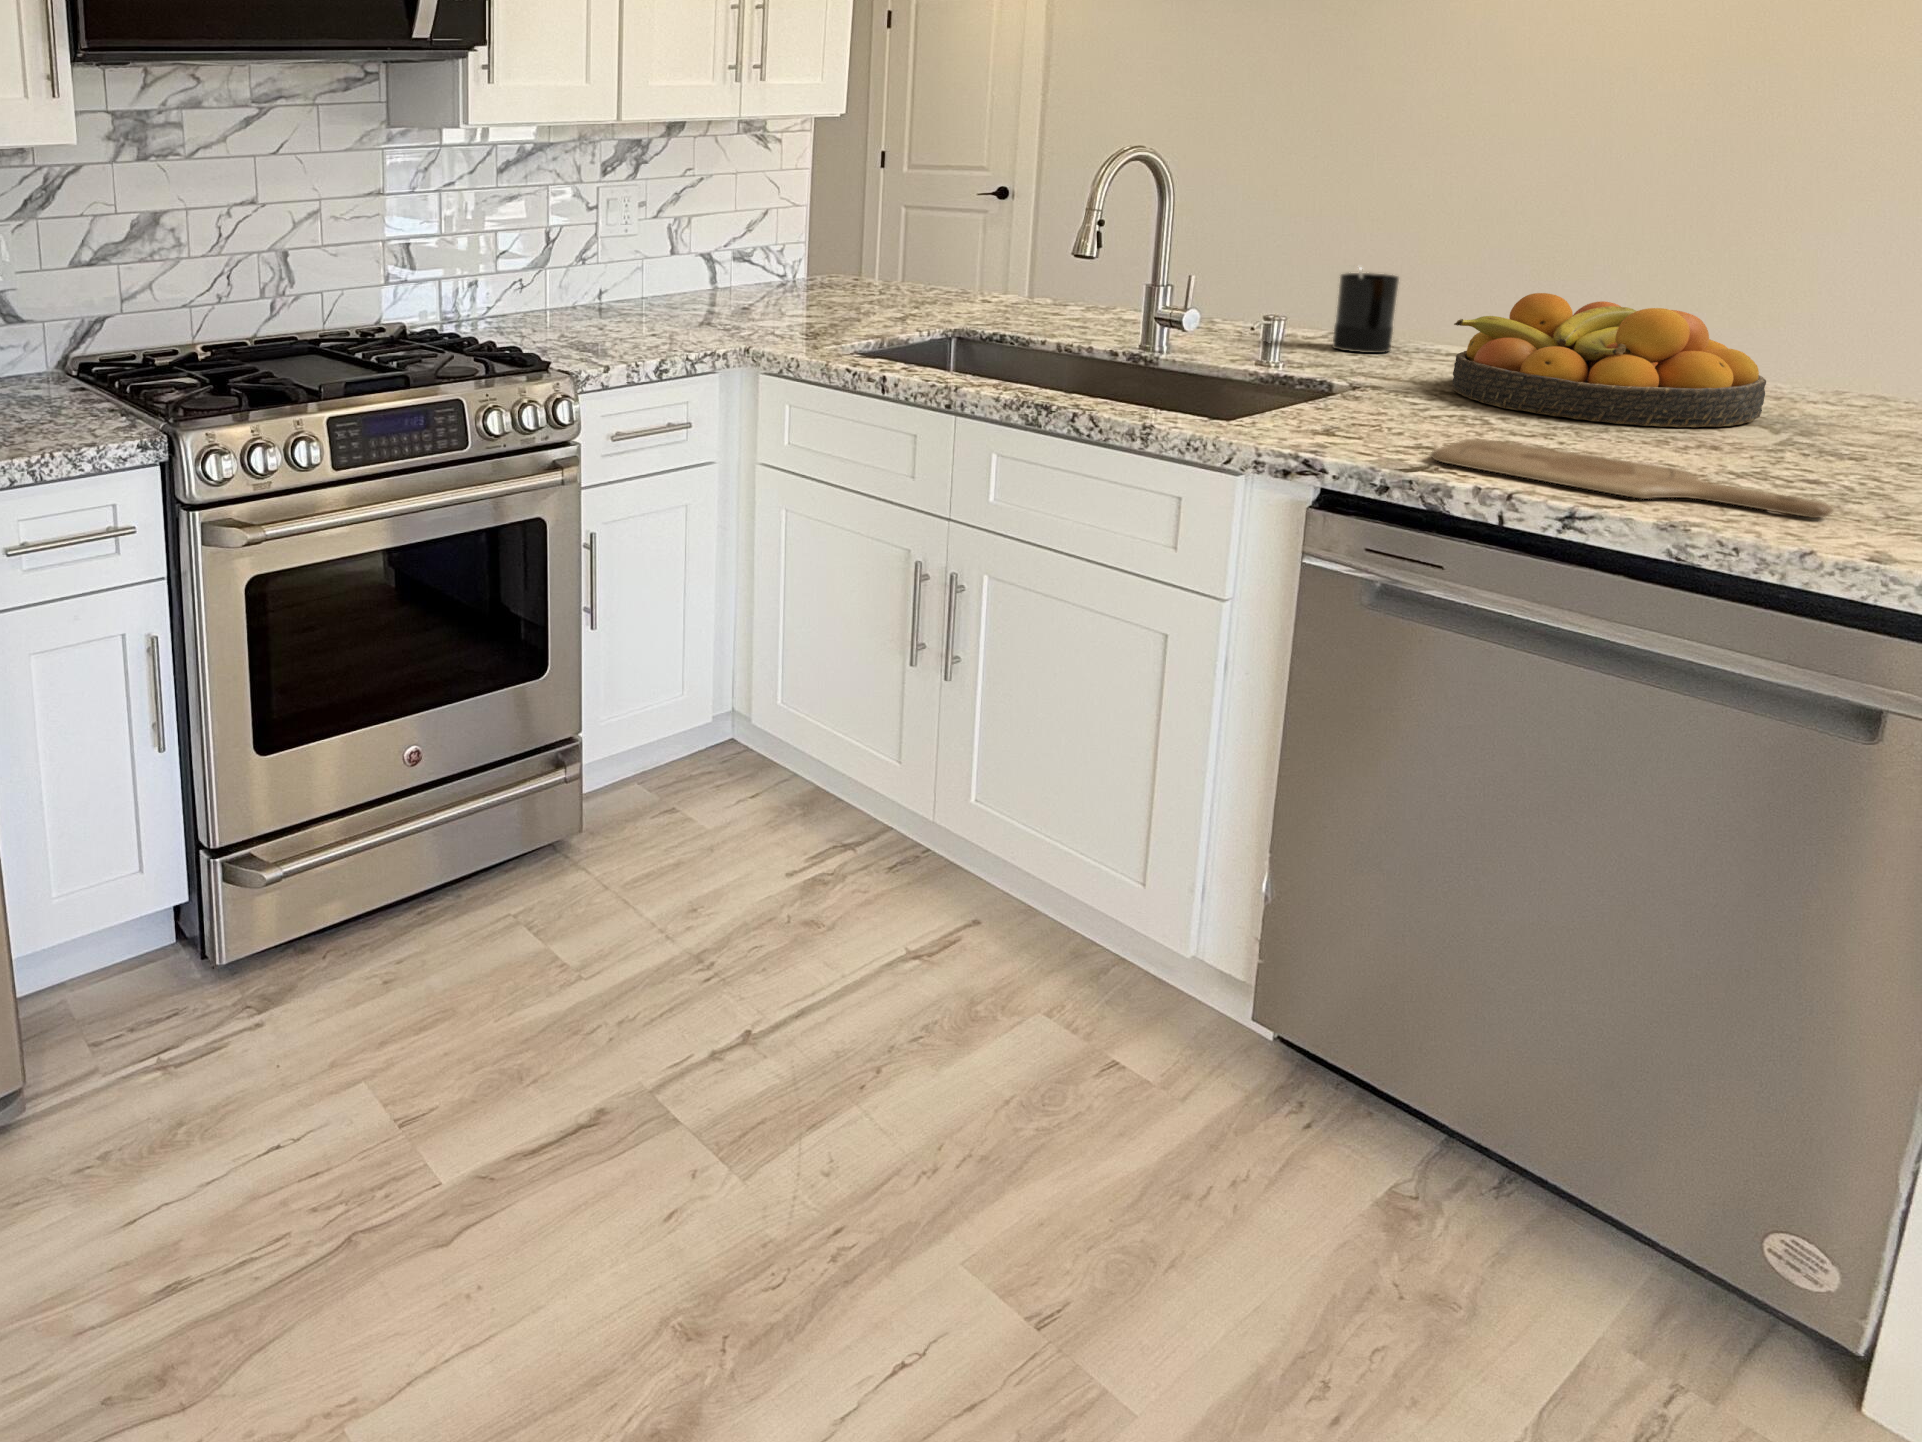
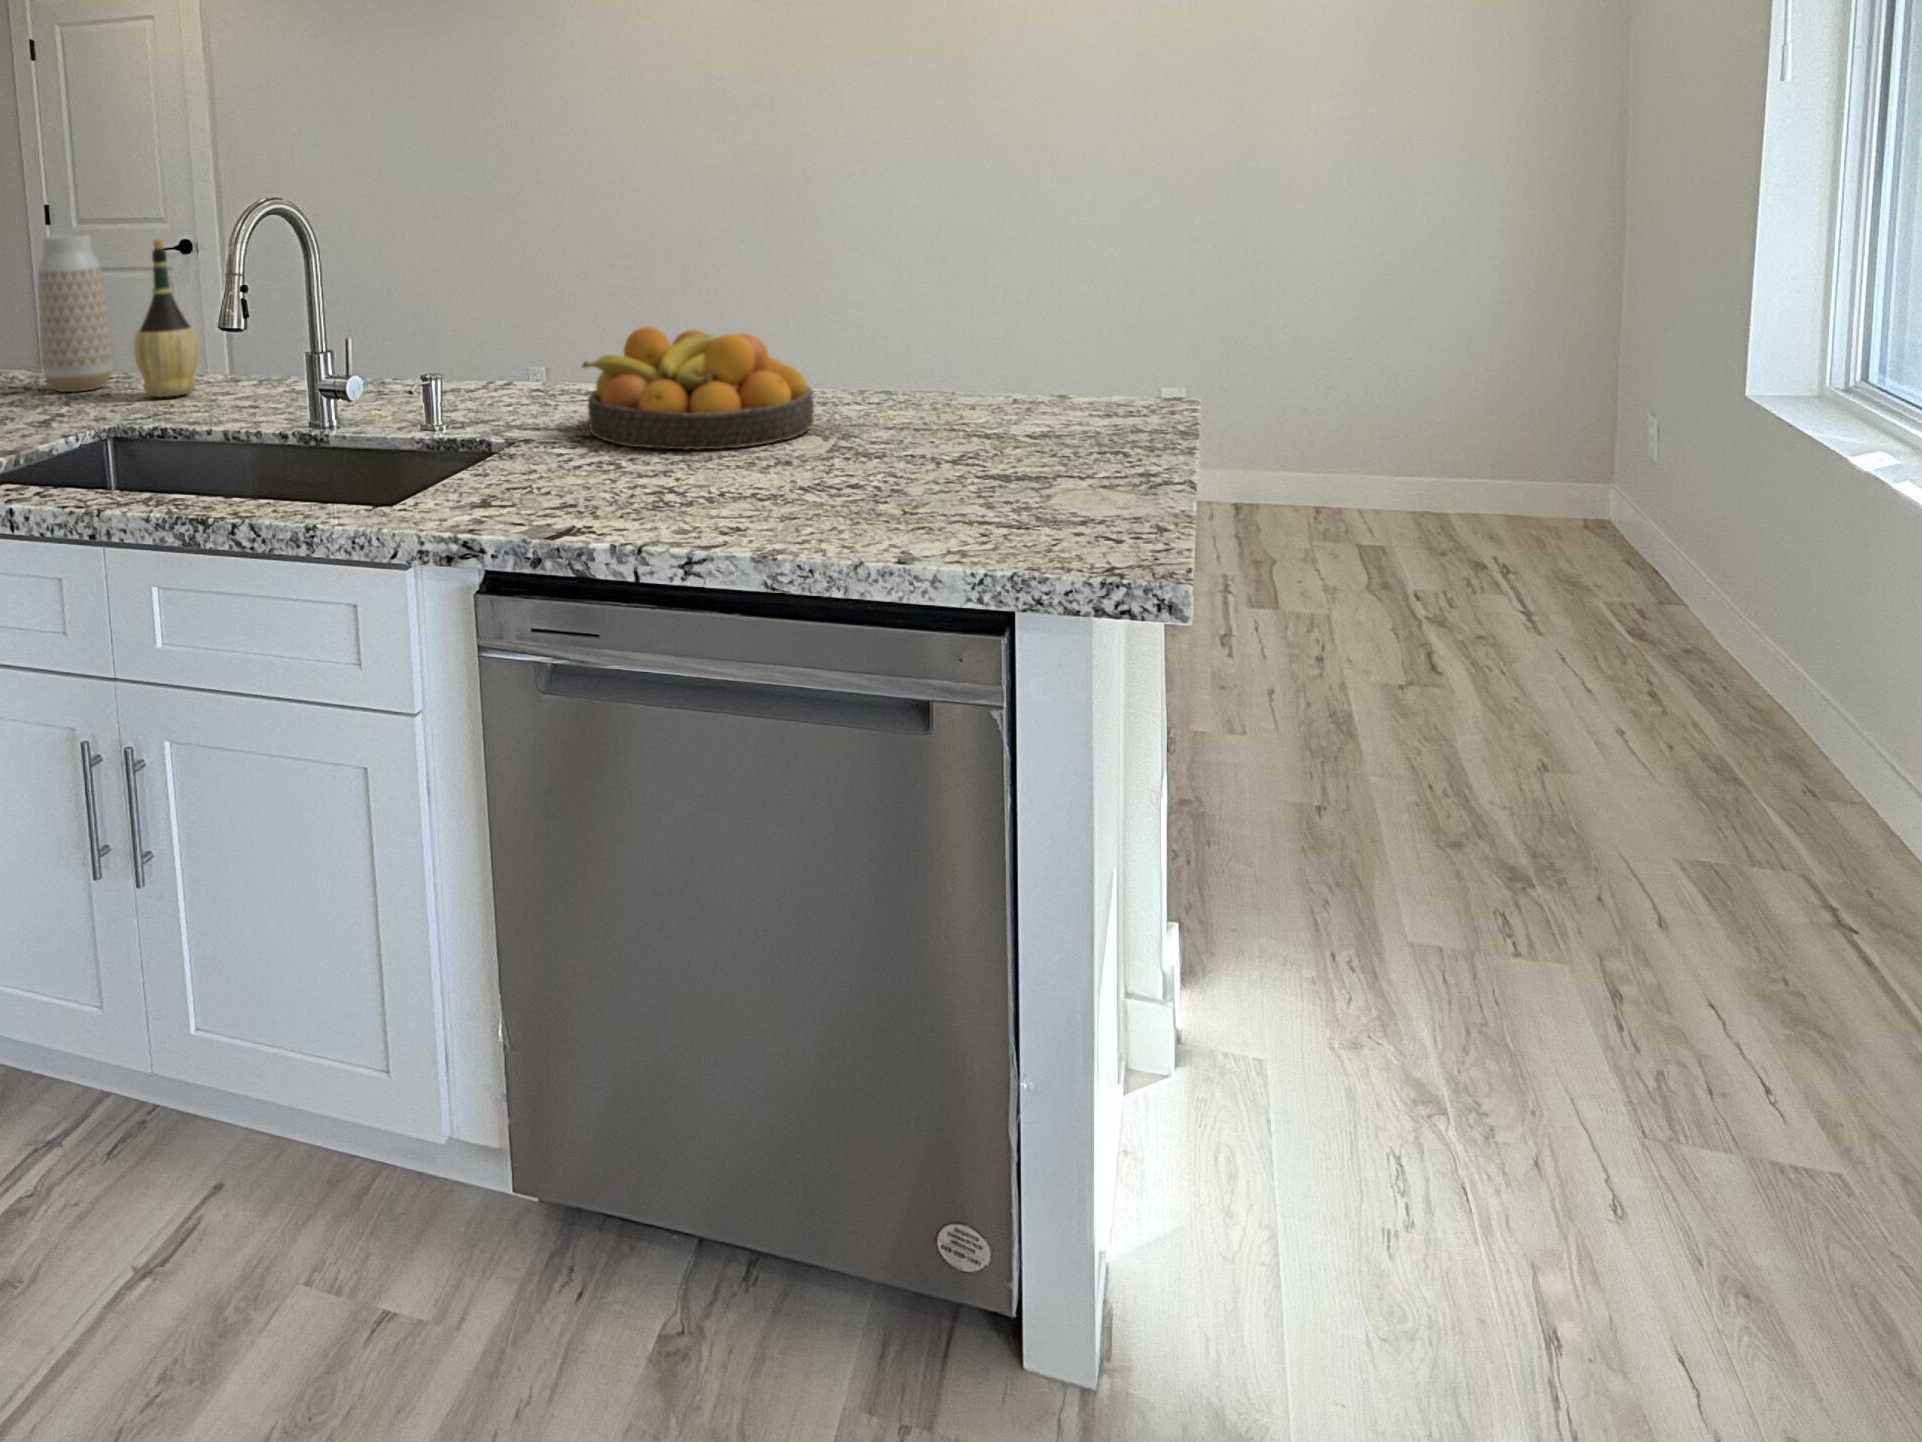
vase: none [896,170,957,301] -> present [38,234,113,392]
wine bottle: none [979,178,1037,312] -> present [134,239,199,397]
candle: present [1333,268,1399,353] -> none [485,311,539,400]
cutting board: present [1431,439,1832,518] -> none [573,489,872,532]

